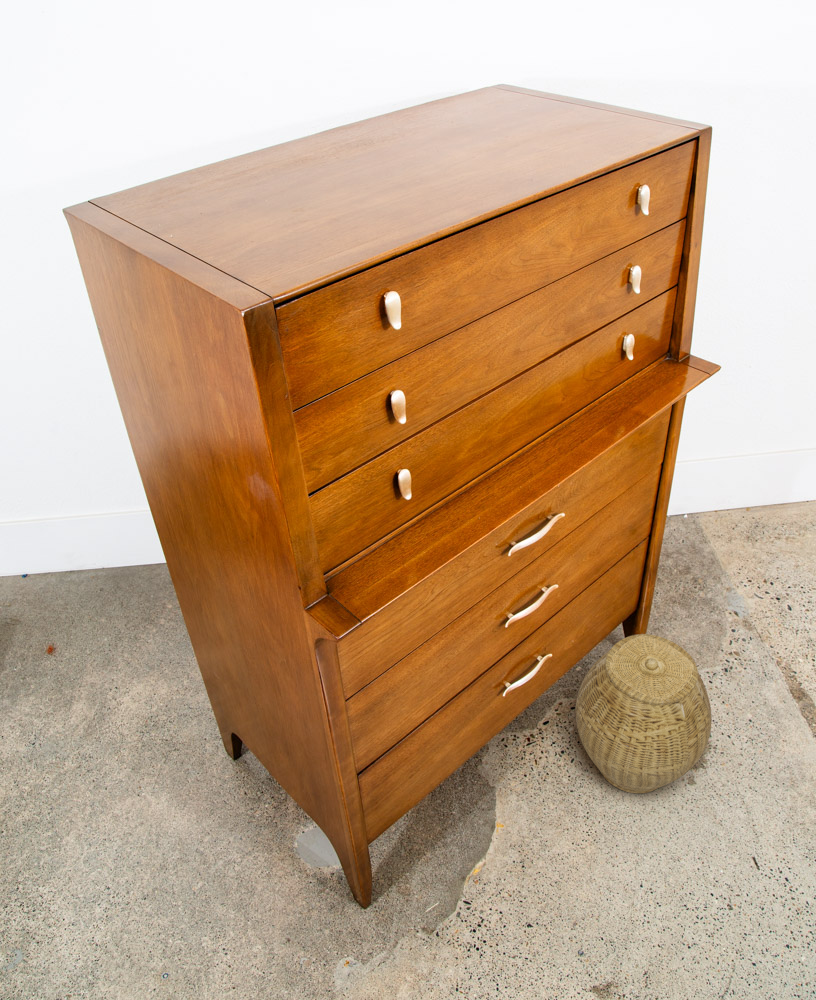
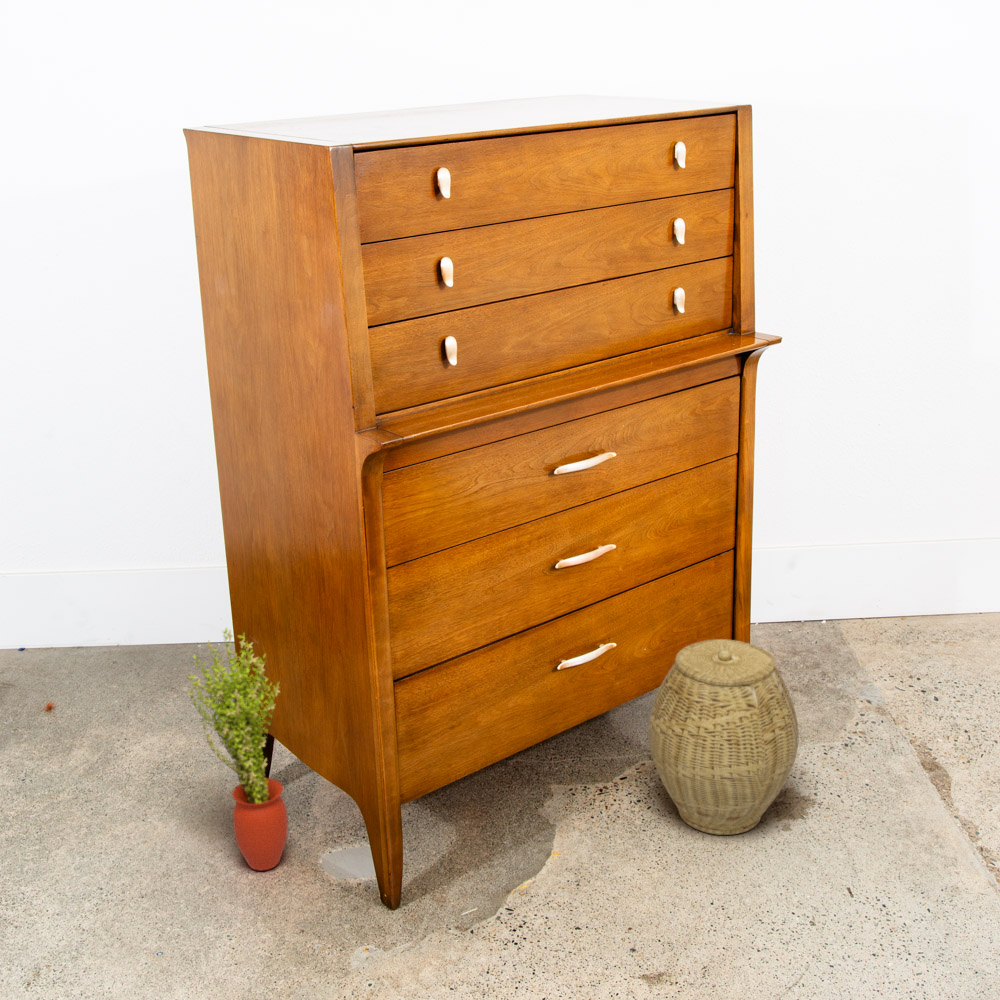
potted plant: none [156,685,266,860] -> present [188,628,288,870]

